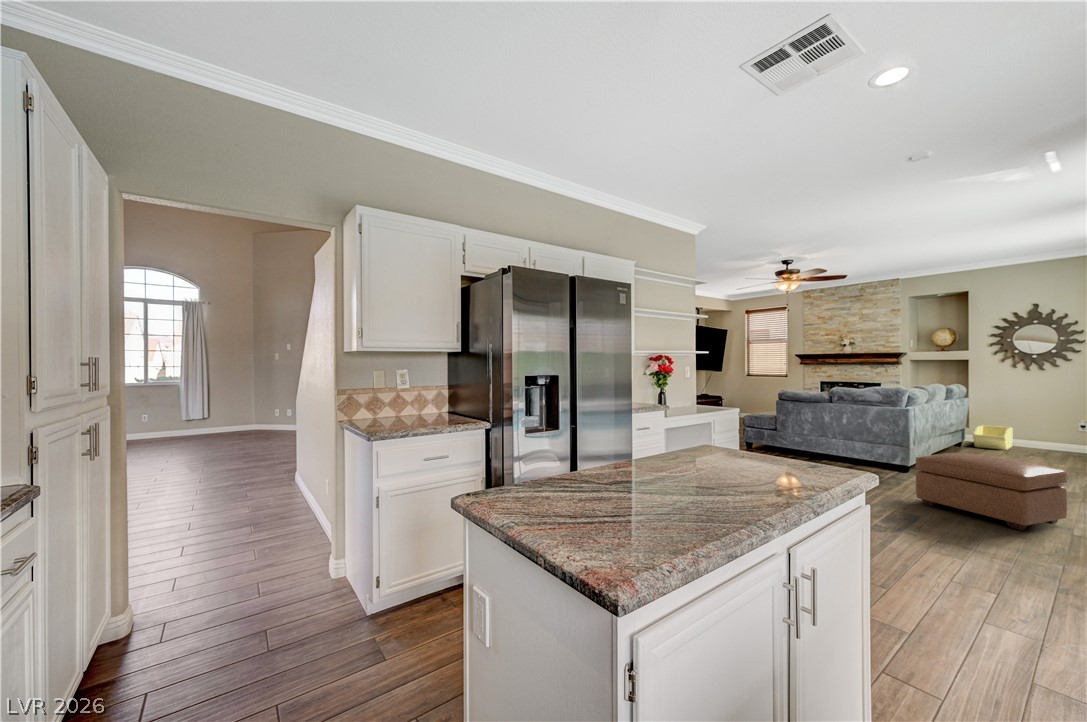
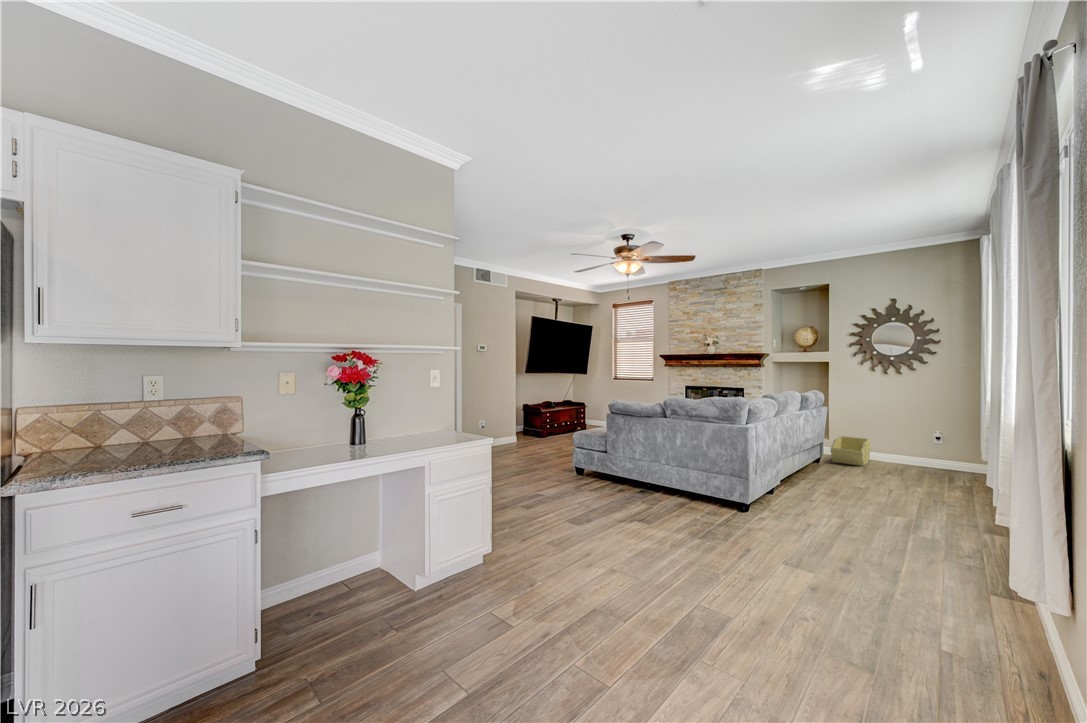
ottoman: present [916,453,1067,530] -> none [735,499,933,646]

